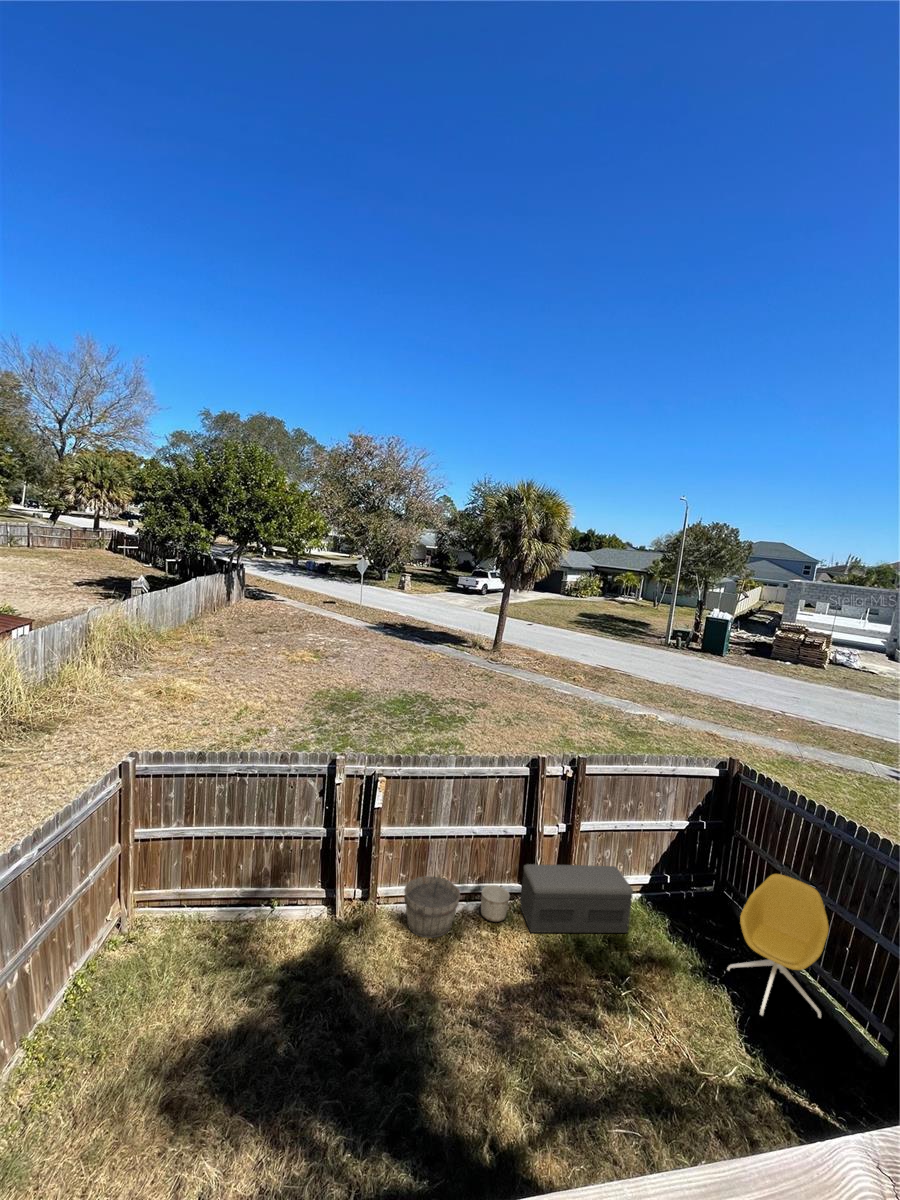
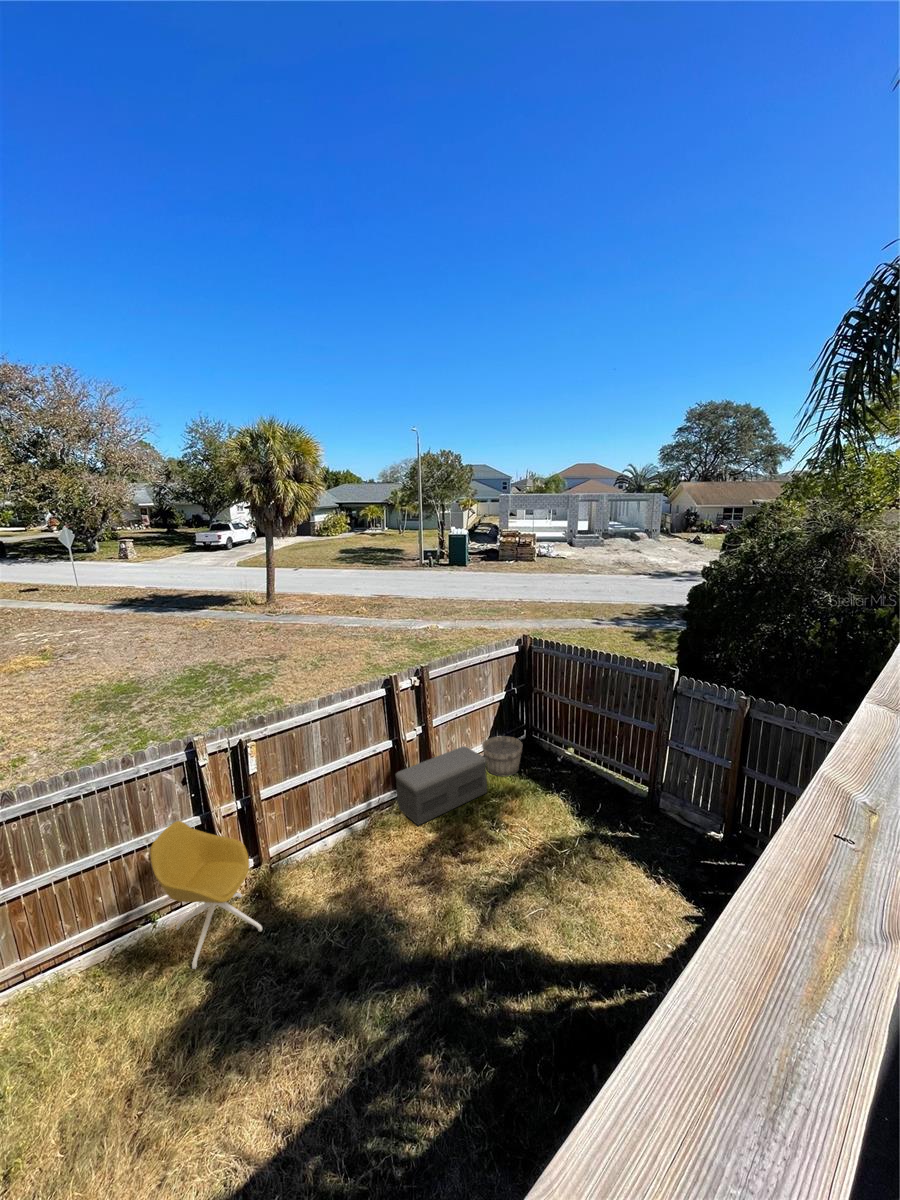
chair: present [727,874,829,1018] -> present [151,821,262,969]
wooden bucket: present [404,876,460,938] -> present [482,735,523,776]
planter: present [481,885,510,921] -> none [366,800,392,832]

